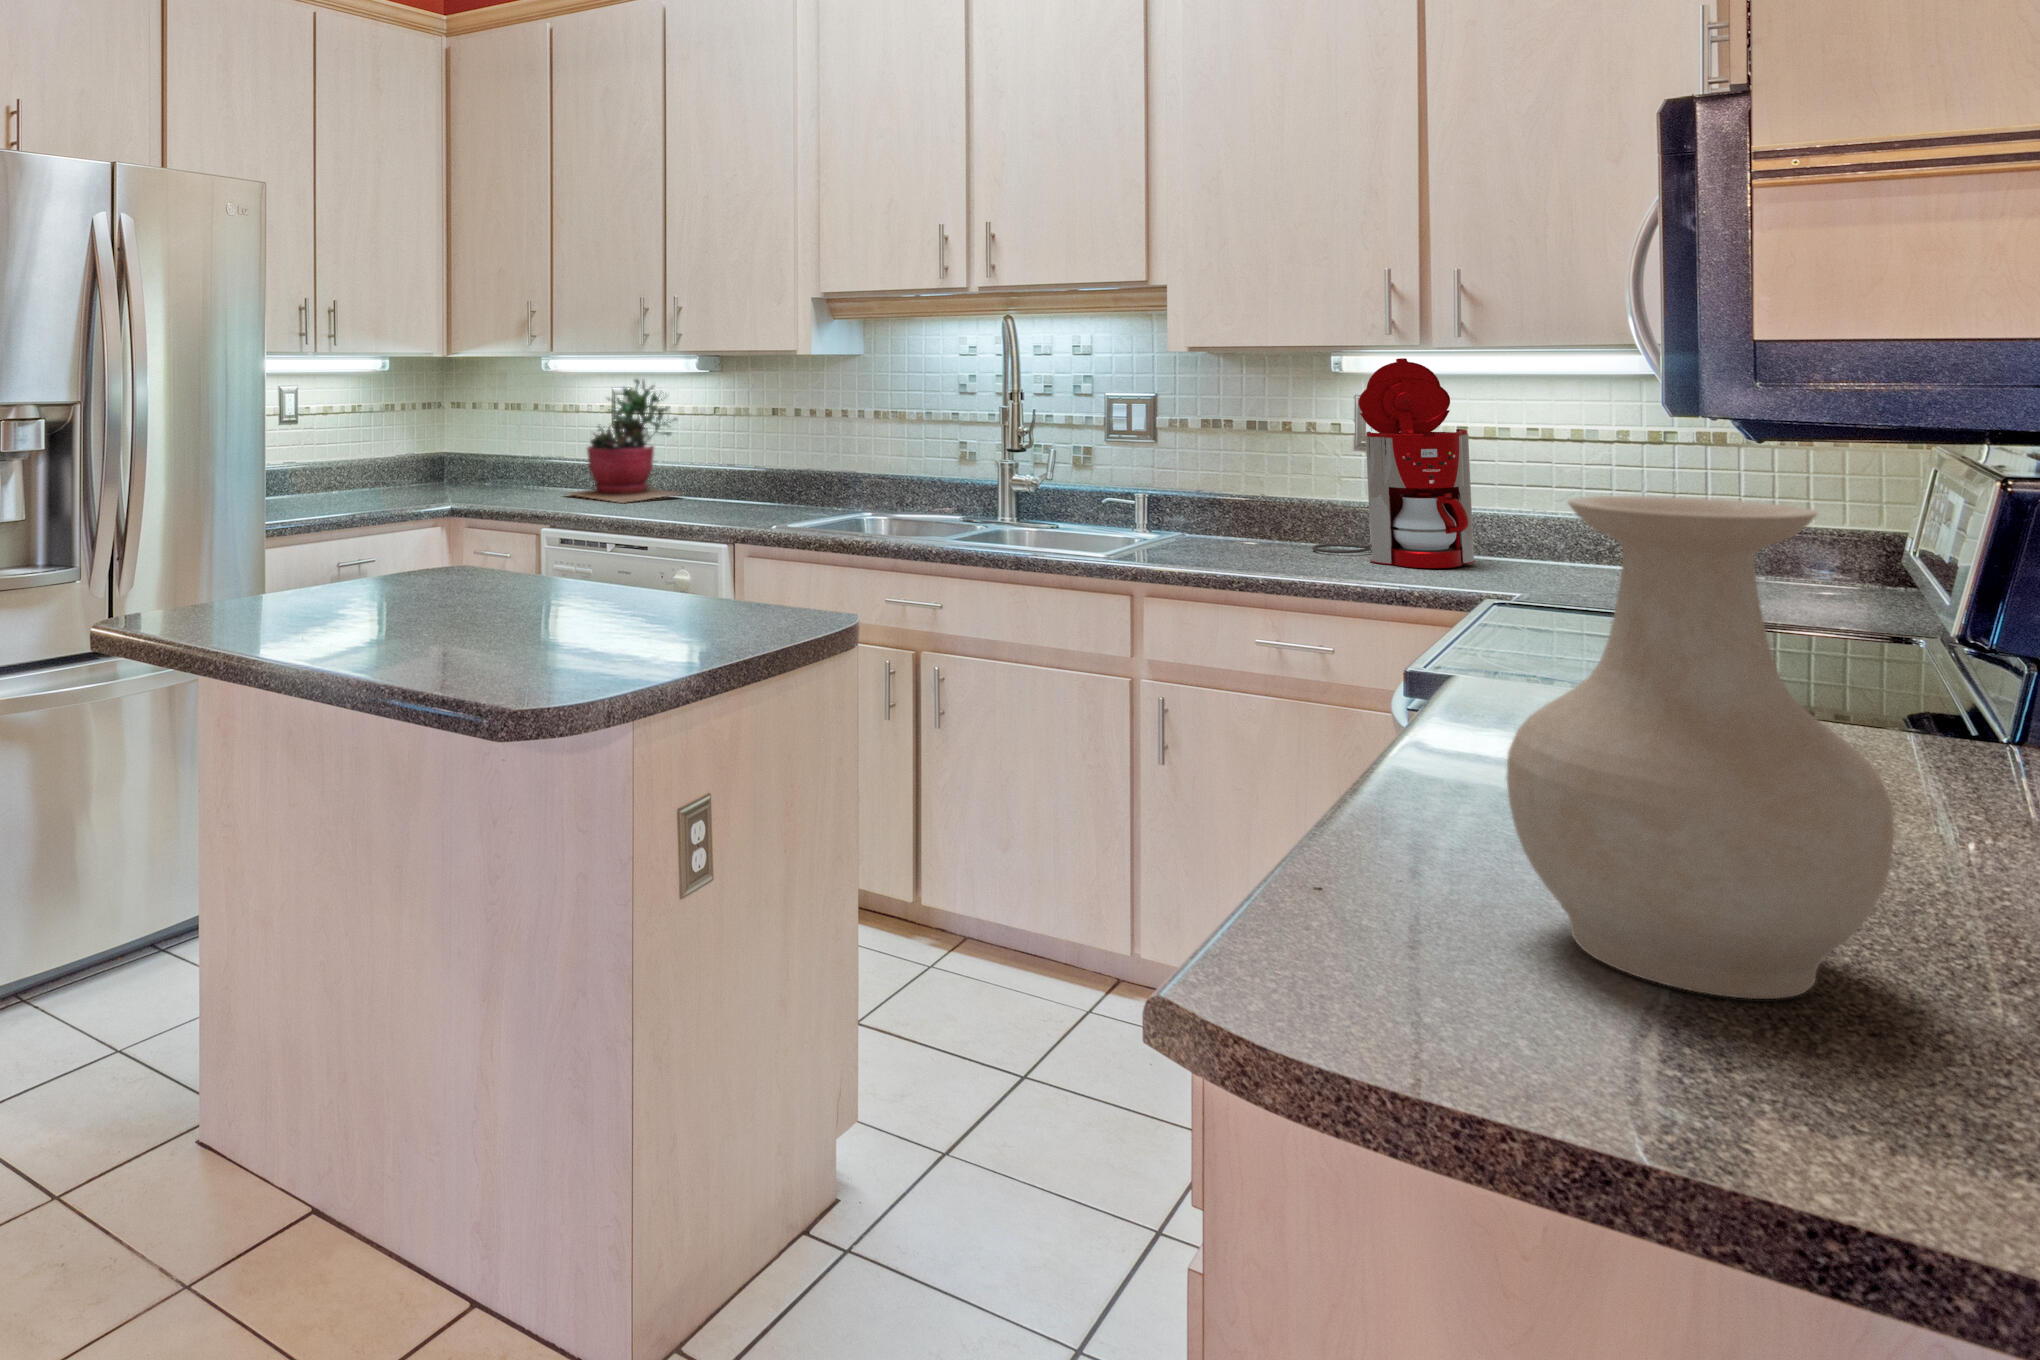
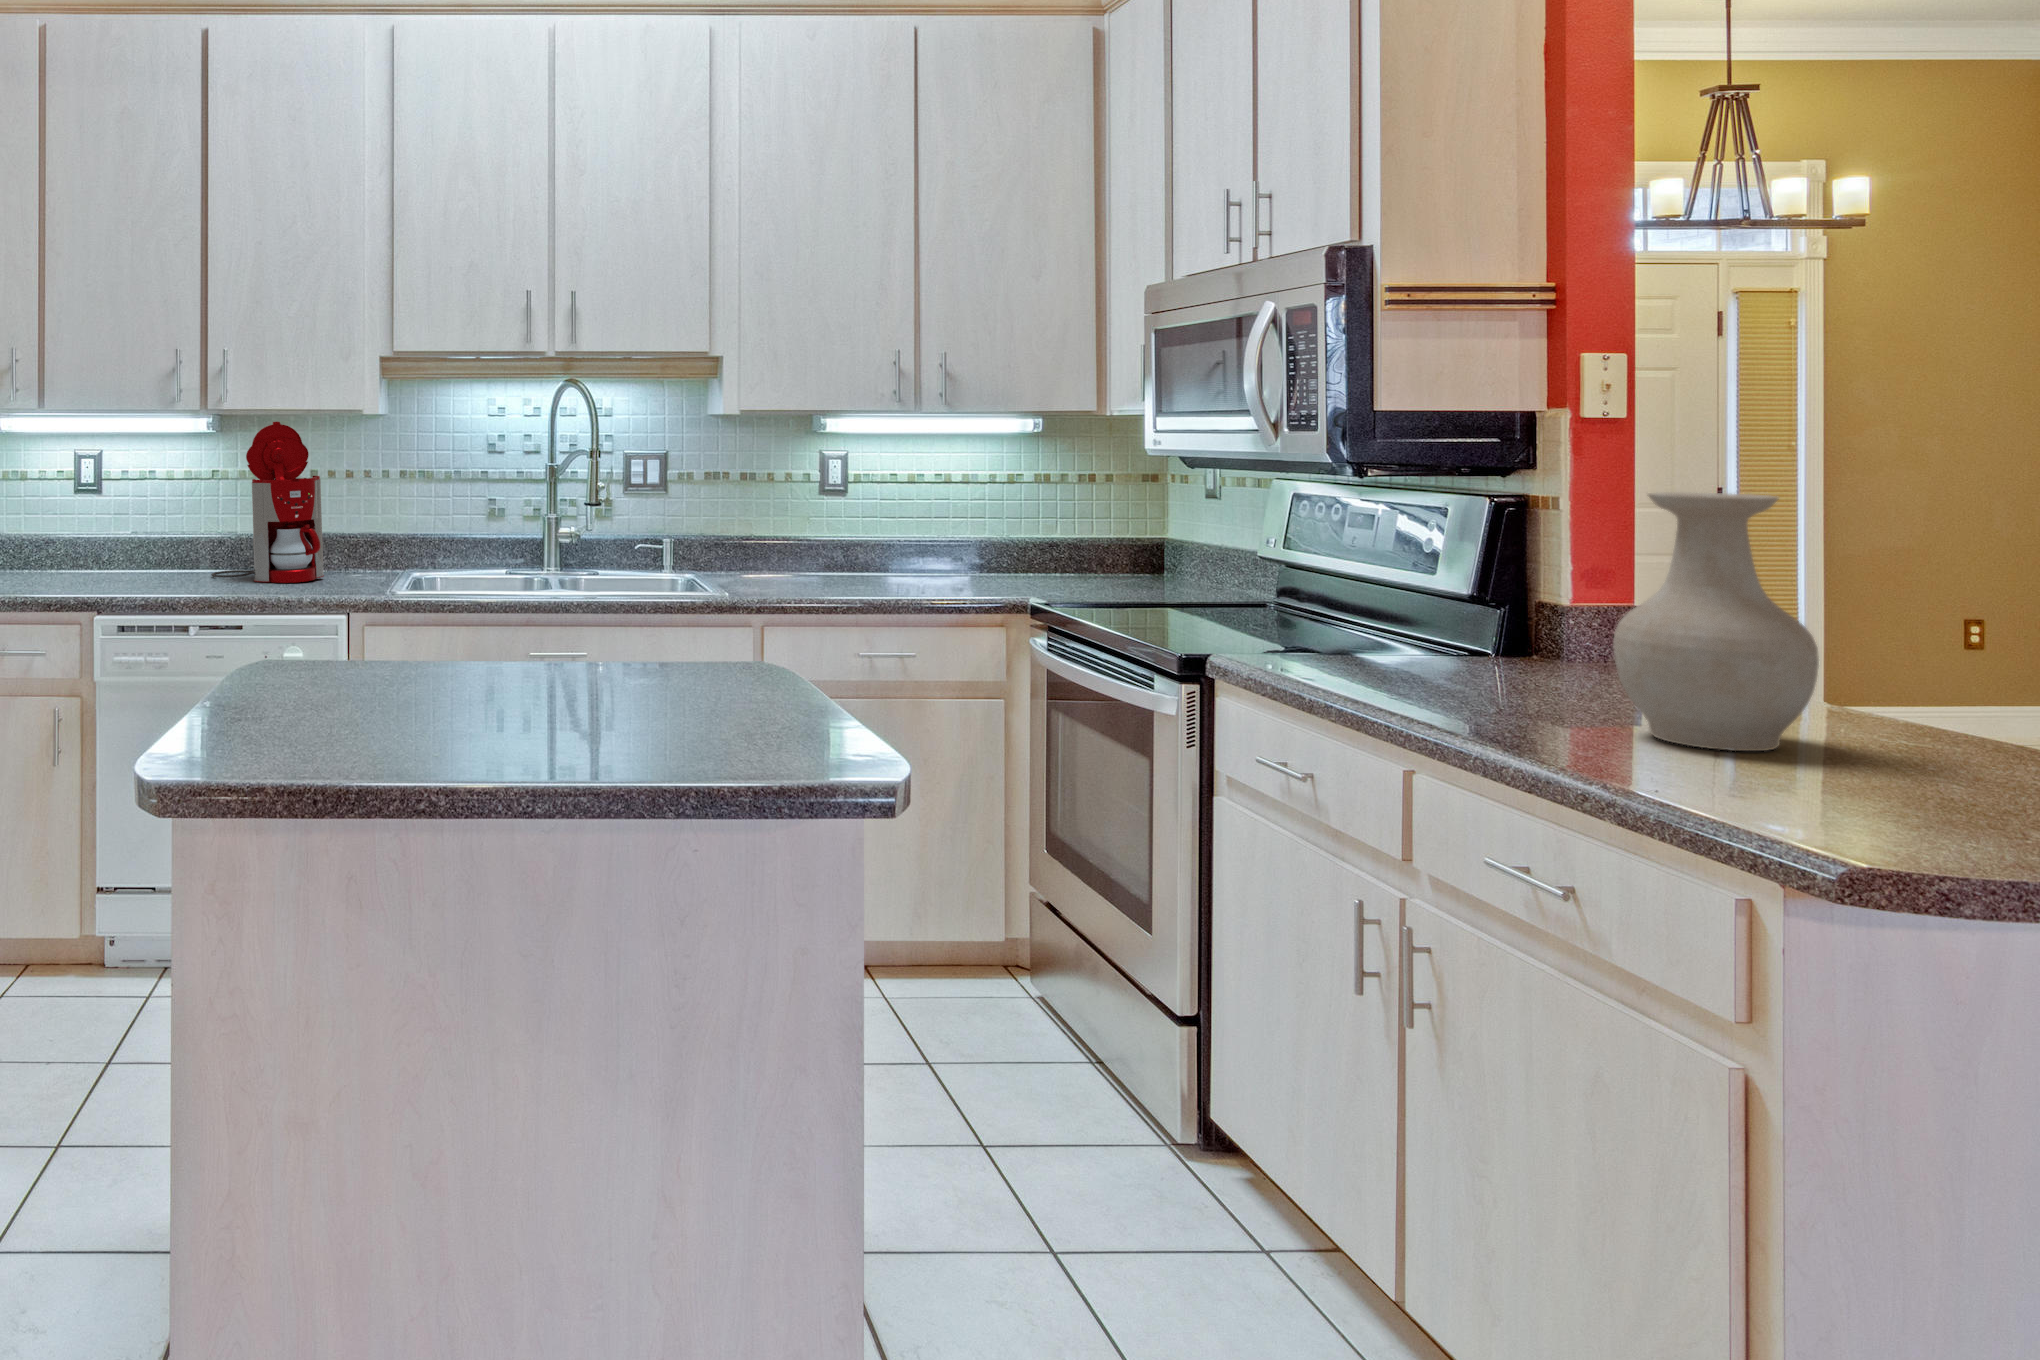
coffee maker: present [1312,358,1475,568] -> present [211,422,324,583]
succulent plant: present [563,379,680,503] -> none [25,440,170,579]

